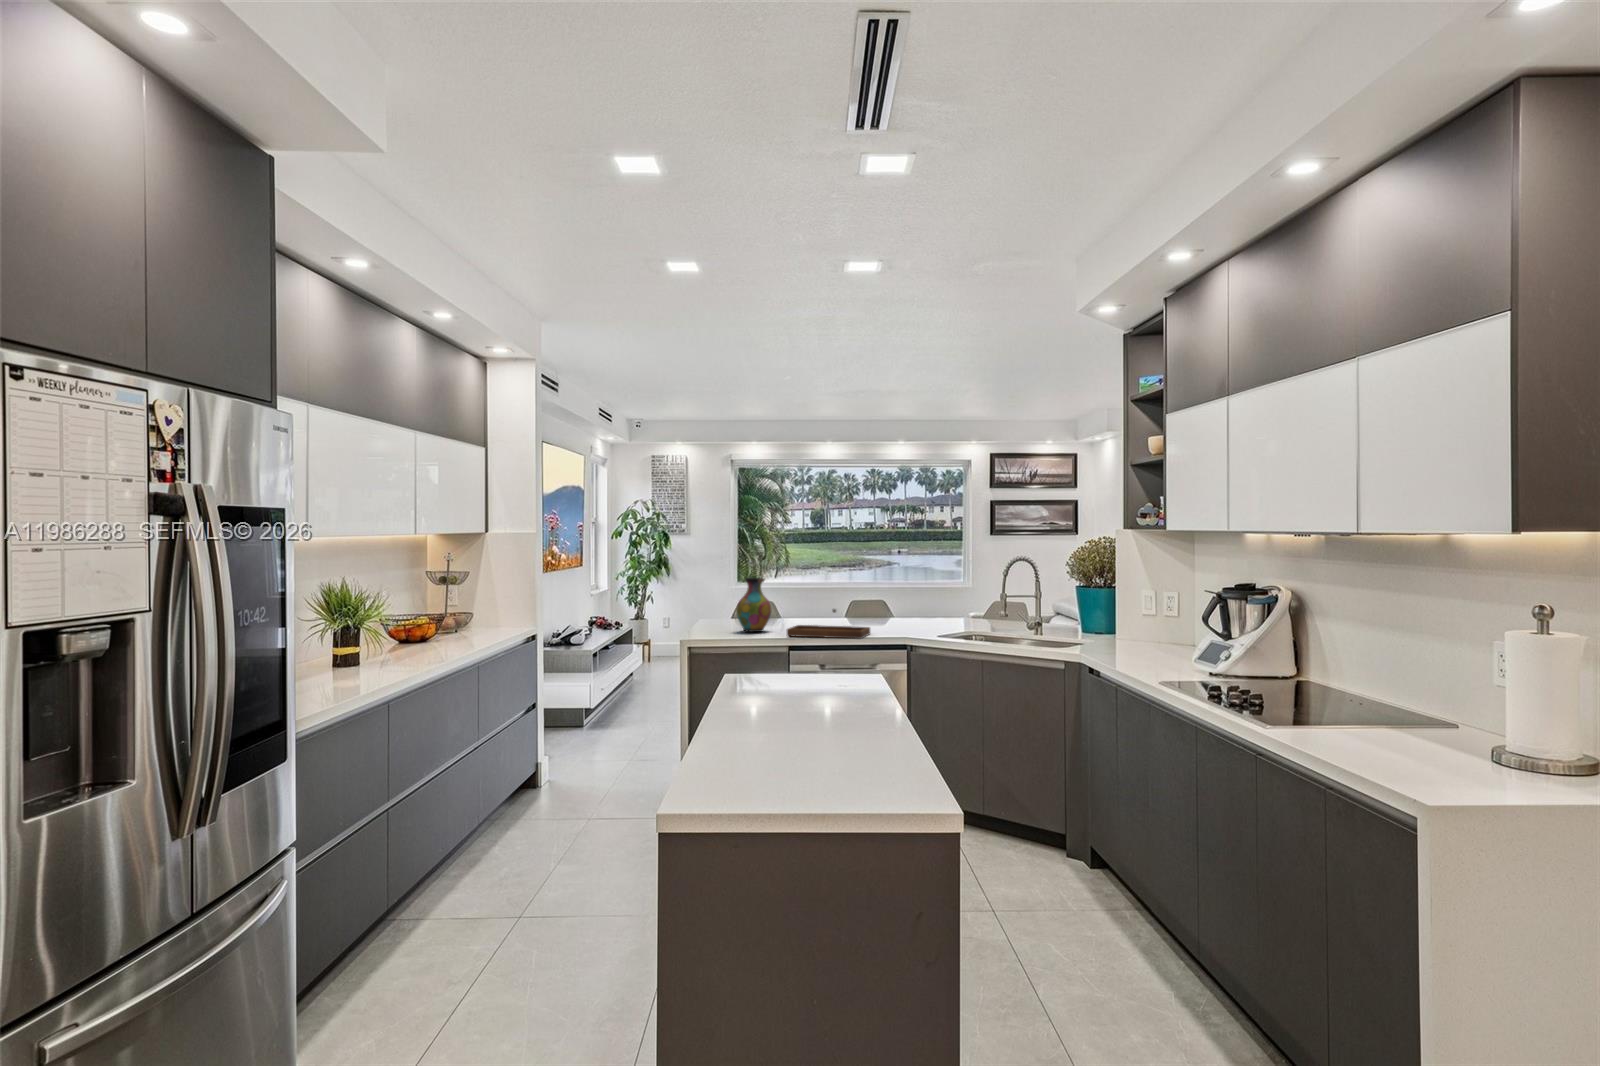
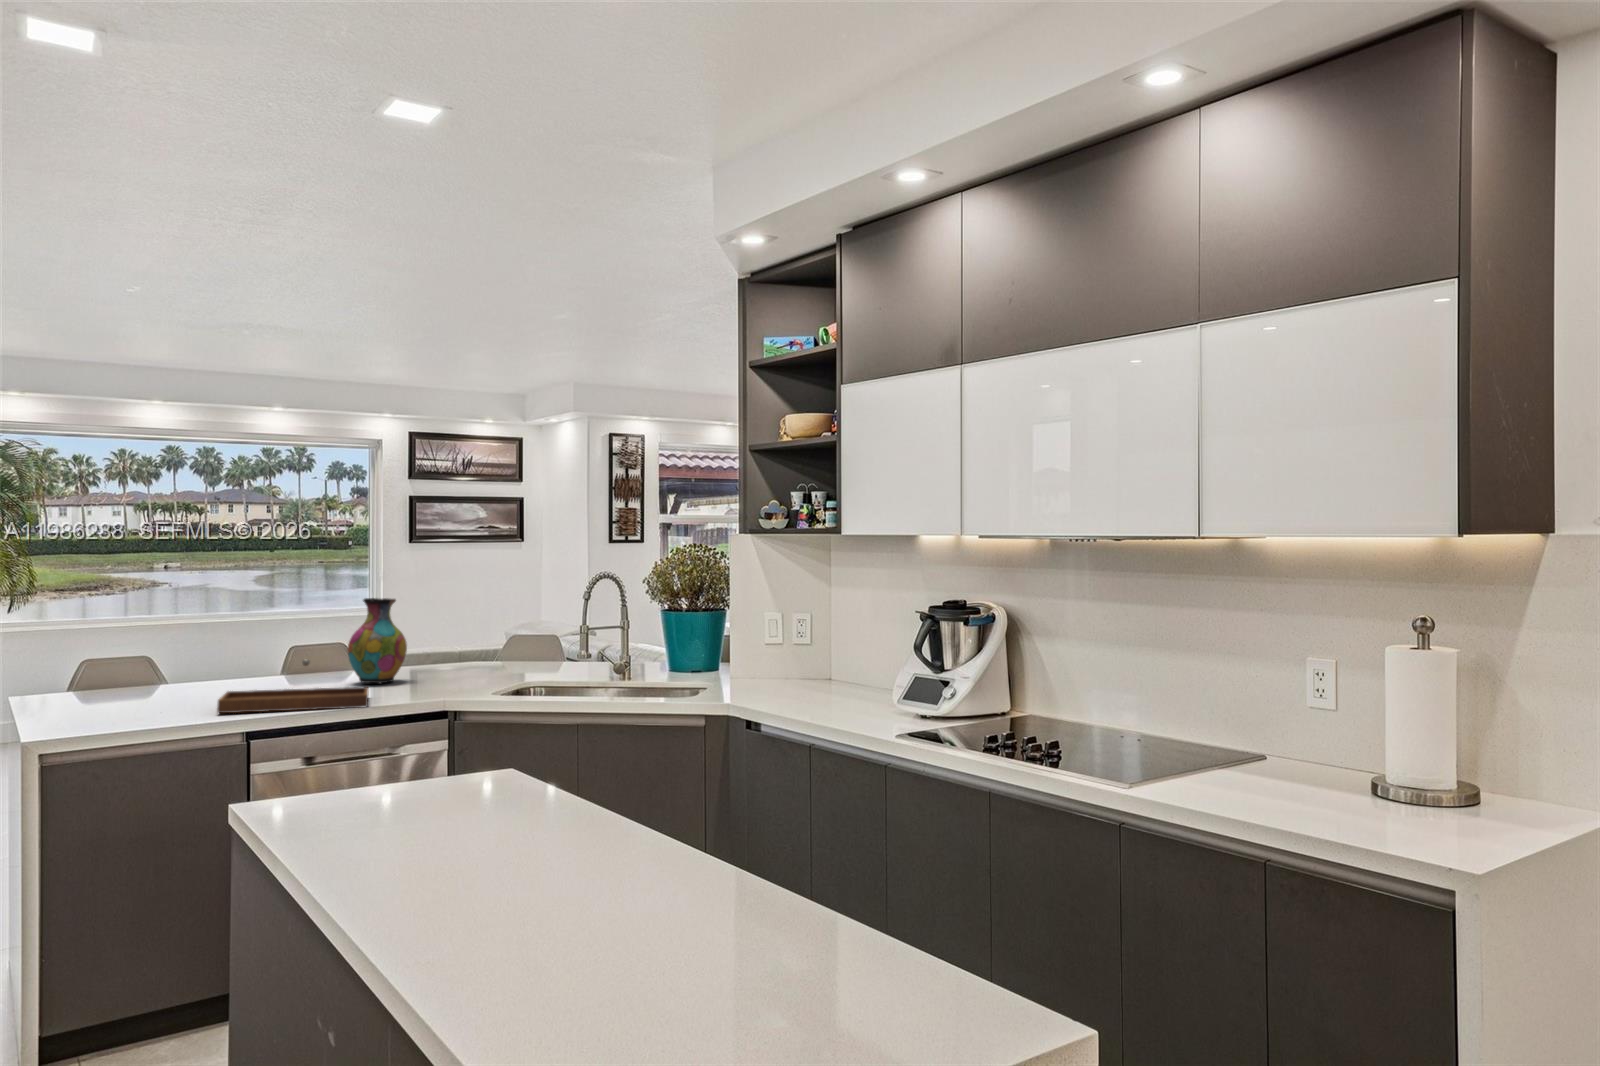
vase: present [736,578,771,632] -> present [348,598,407,683]

